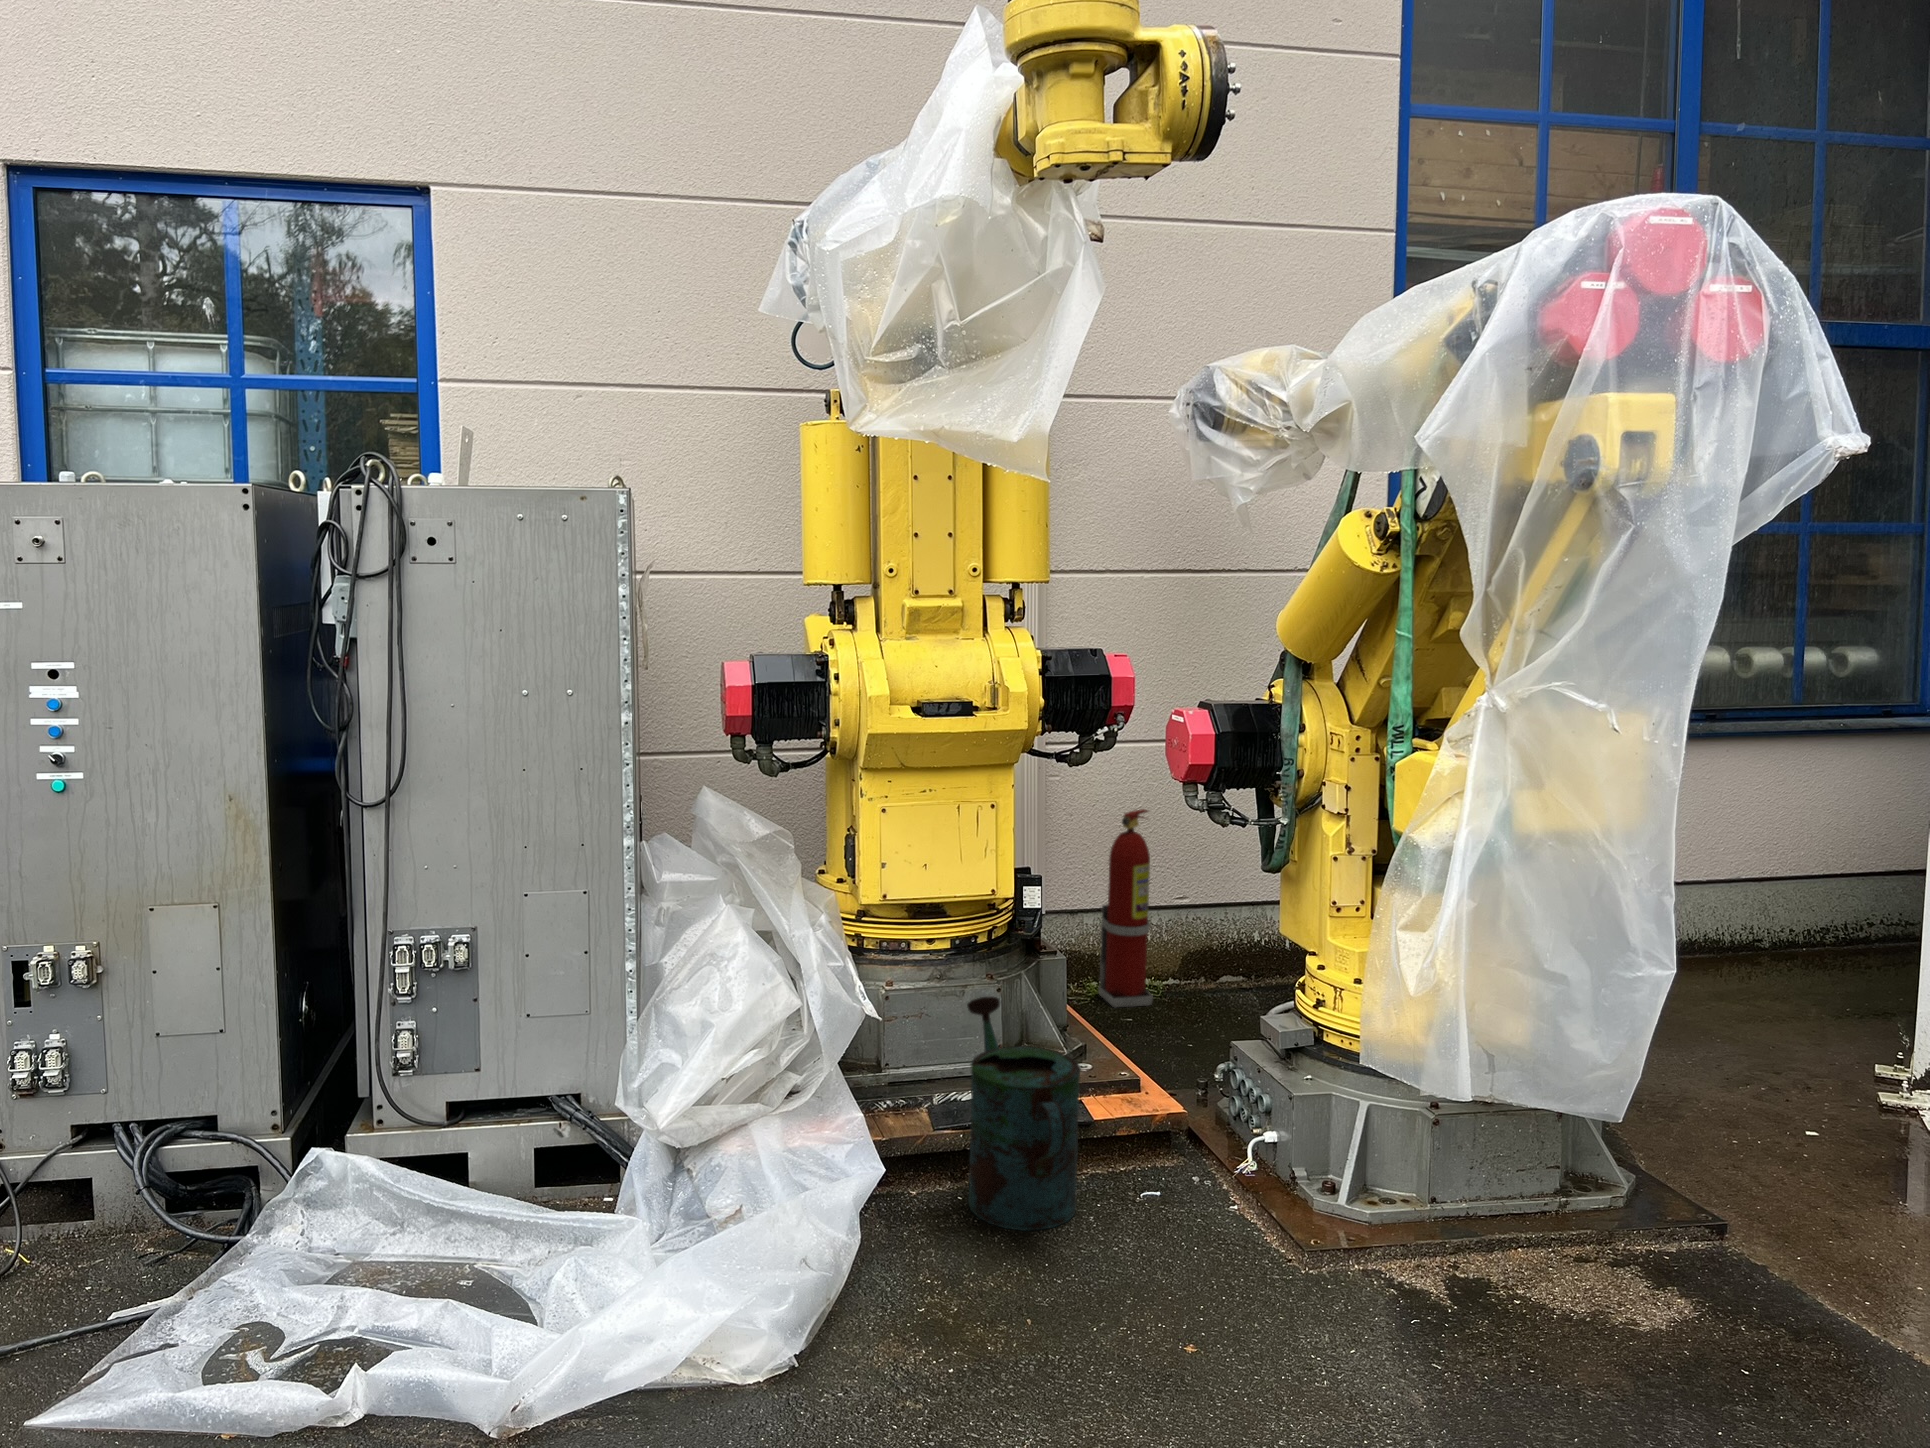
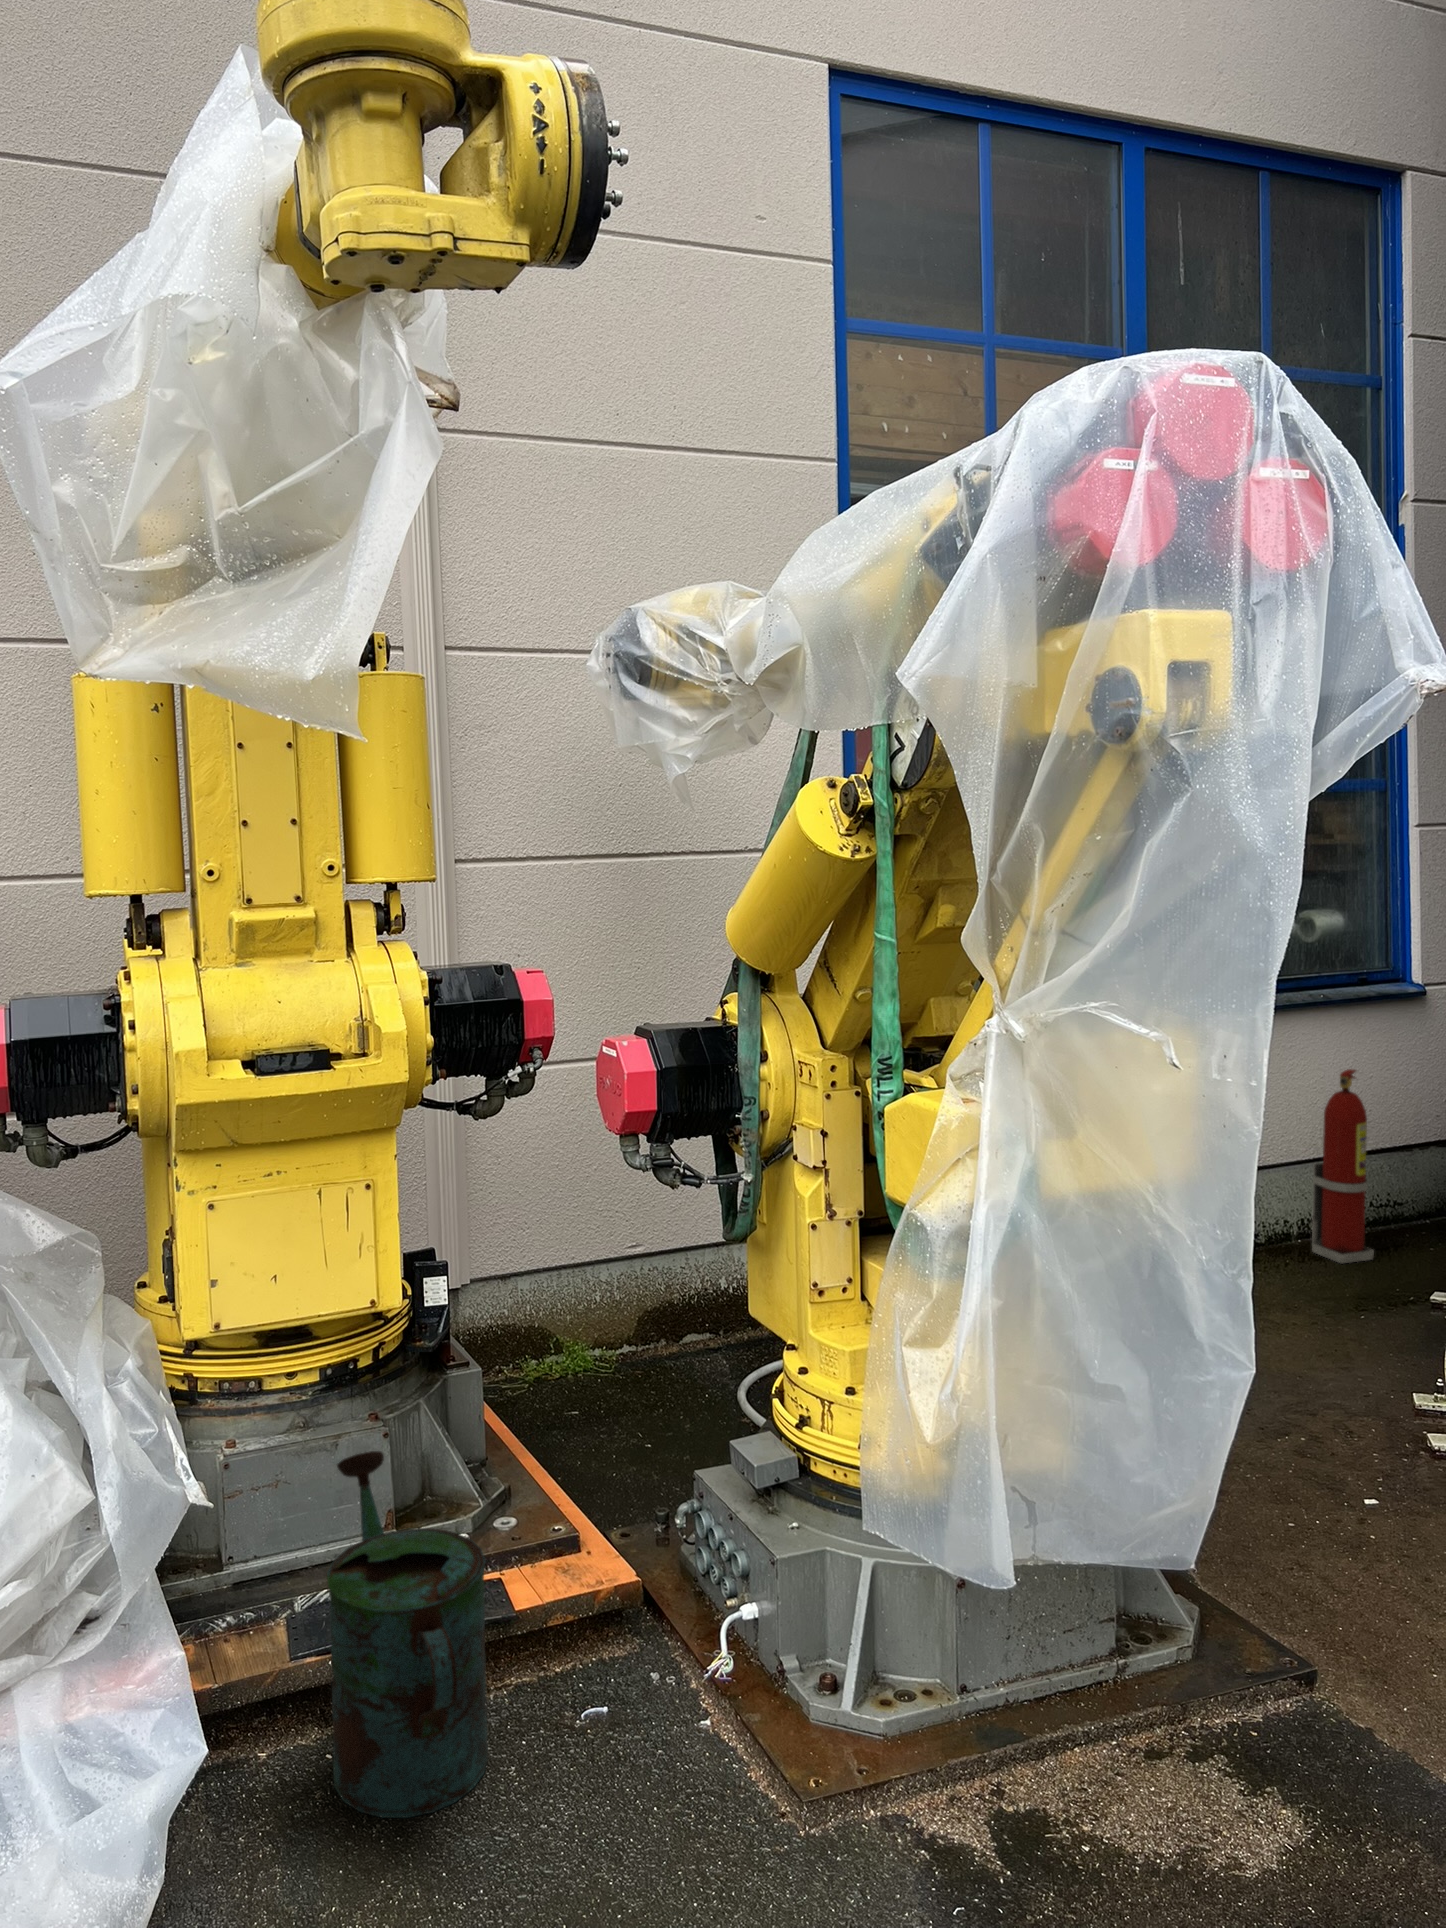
fire extinguisher: present [1098,809,1153,1008] -> present [1312,1069,1374,1264]

